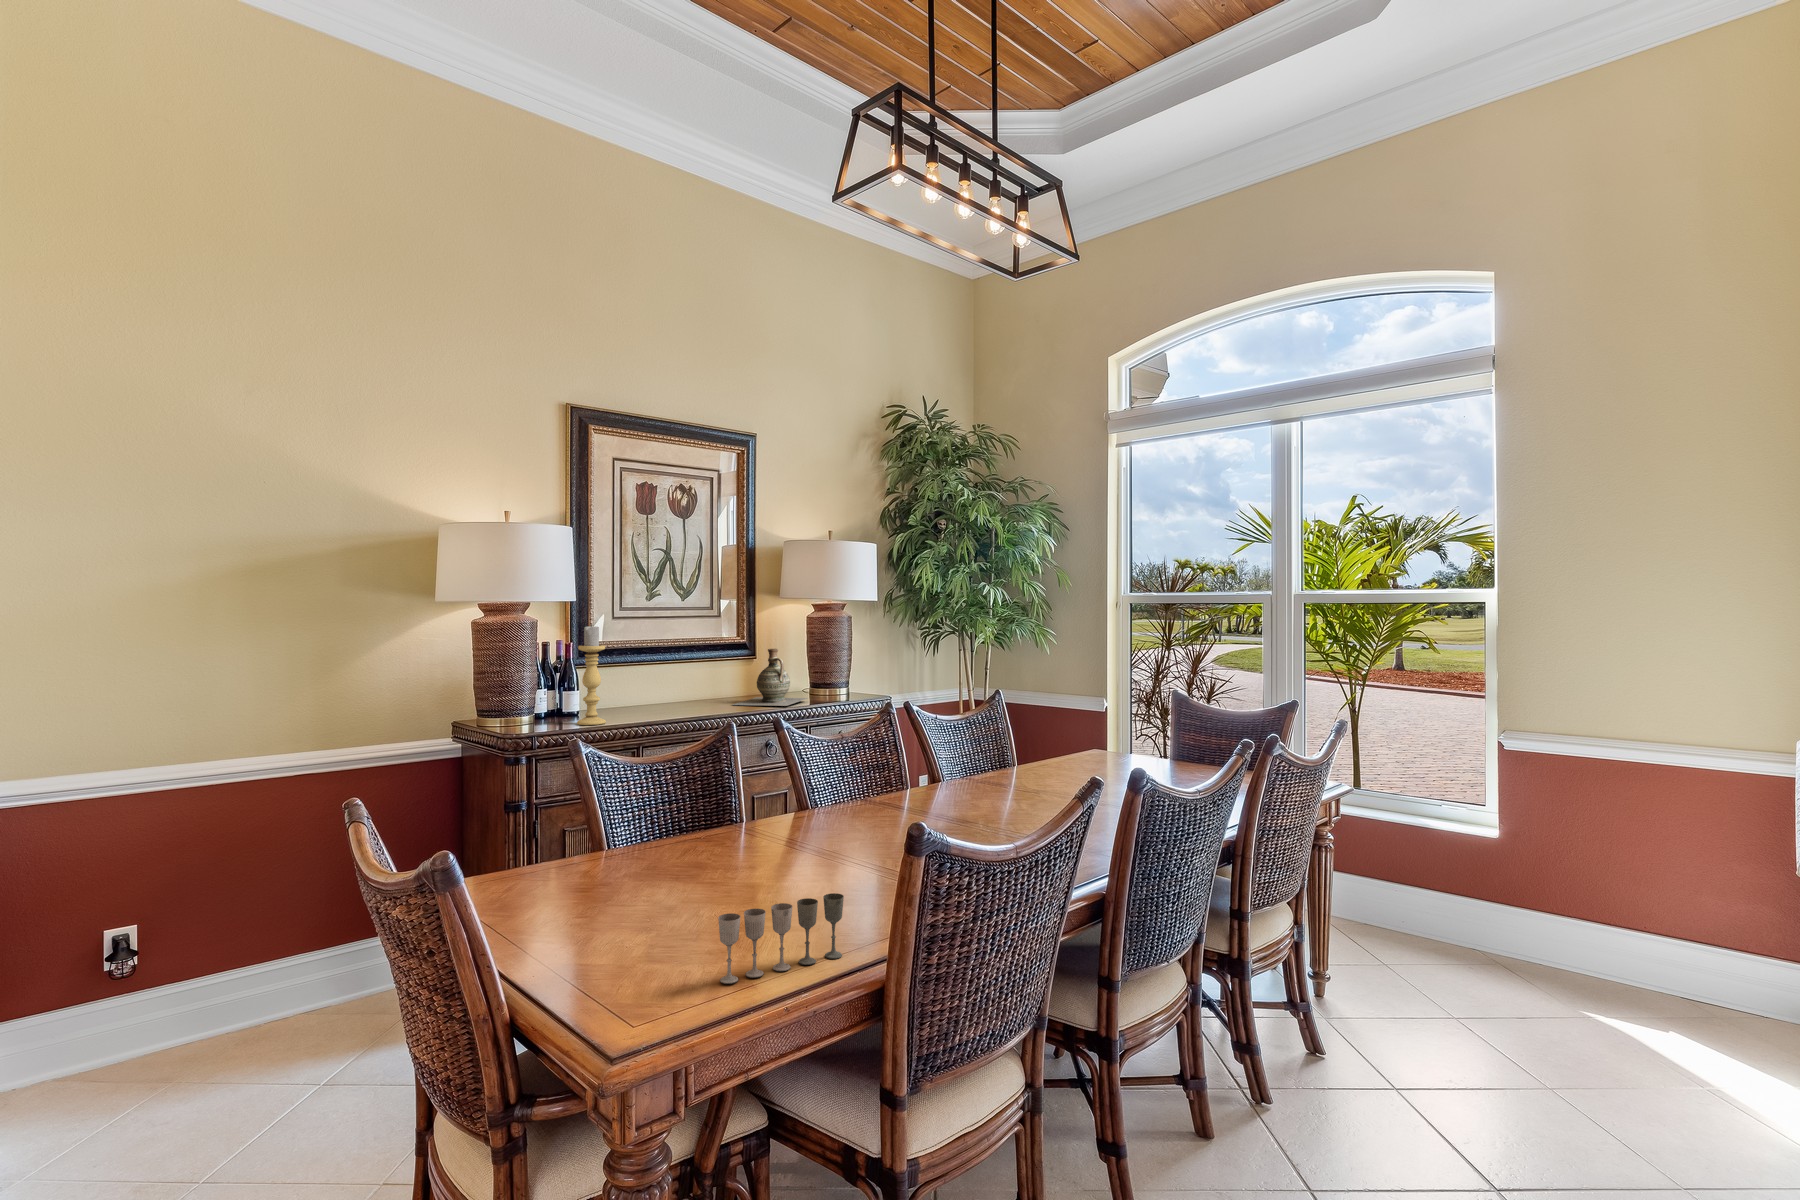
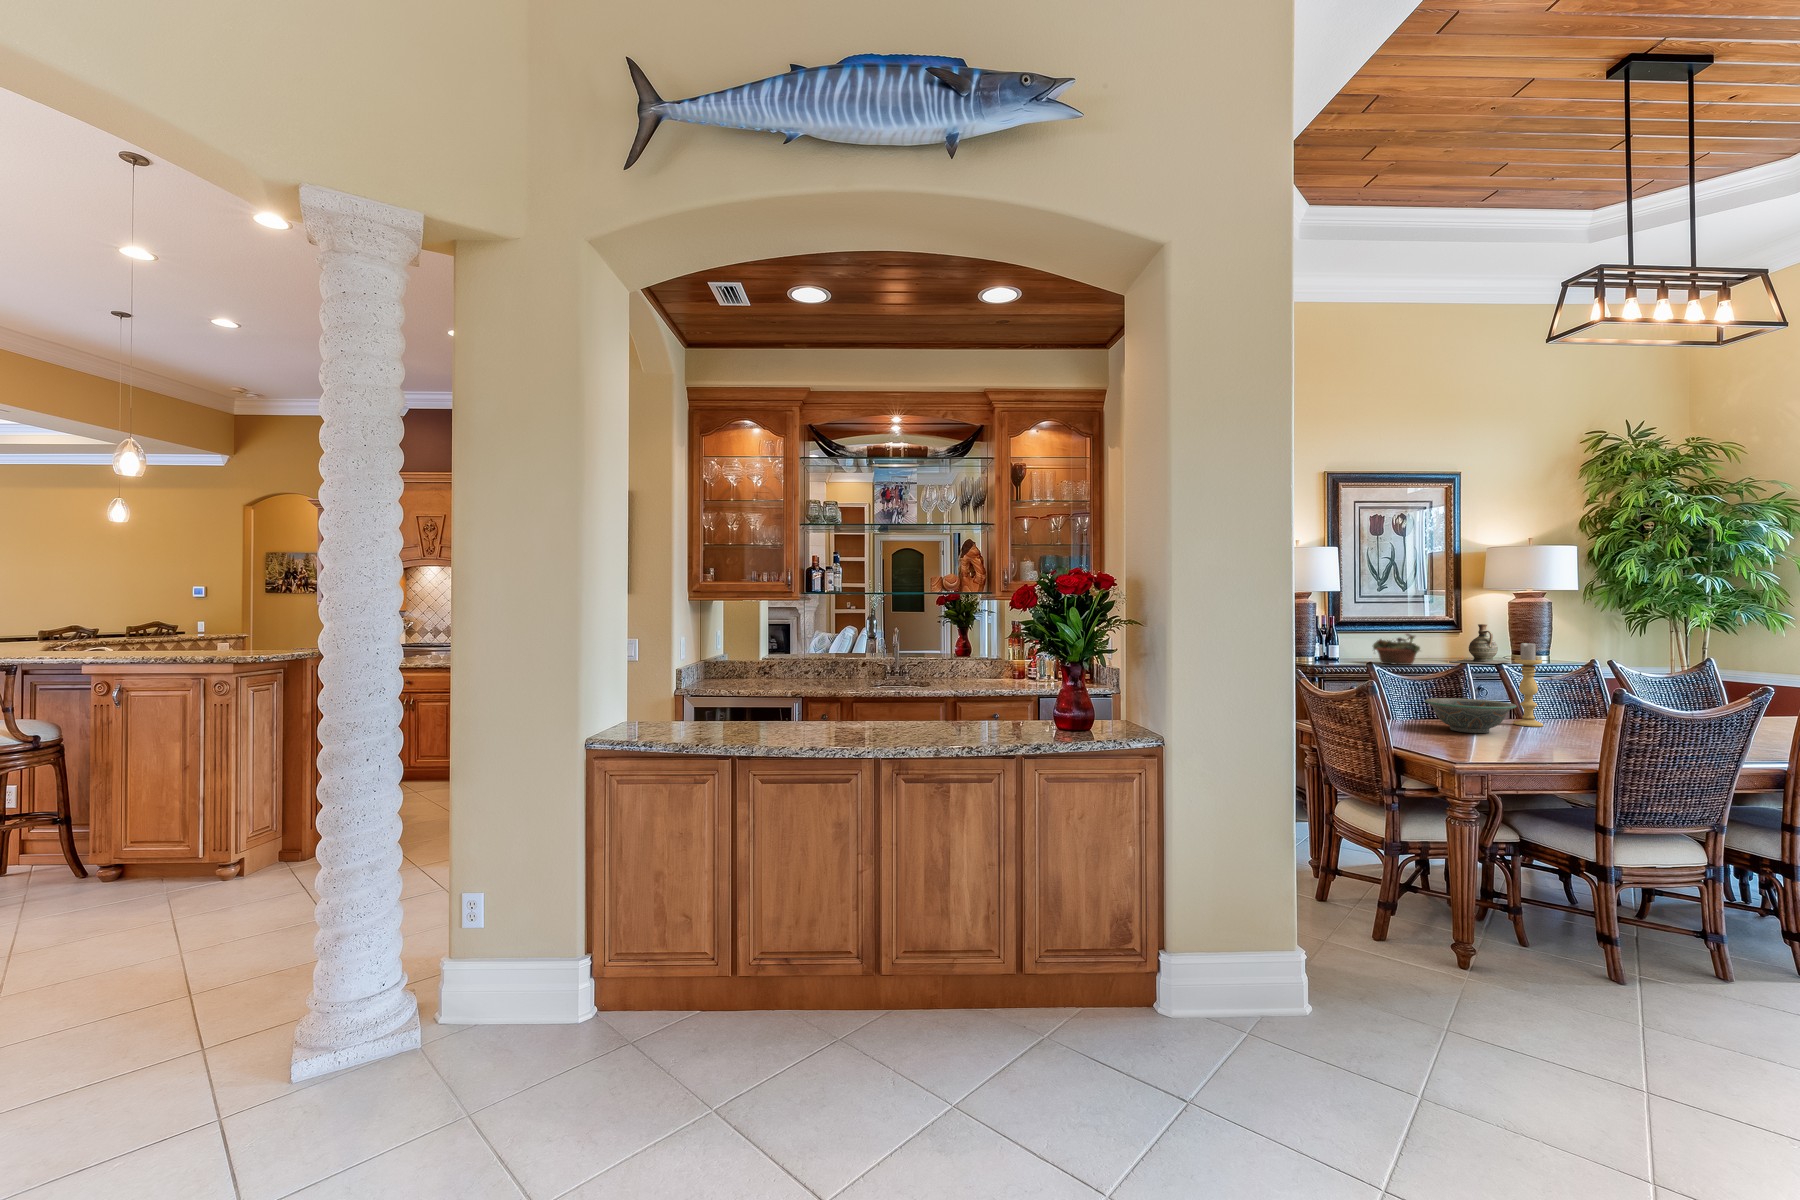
candle holder: present [577,625,606,725] -> present [1514,643,1543,727]
succulent planter: none [625,667,691,718] -> present [1373,634,1420,665]
decorative bowl: none [632,810,777,888] -> present [1425,698,1517,733]
wine glass: present [718,893,844,984] -> none [1497,724,1570,756]

